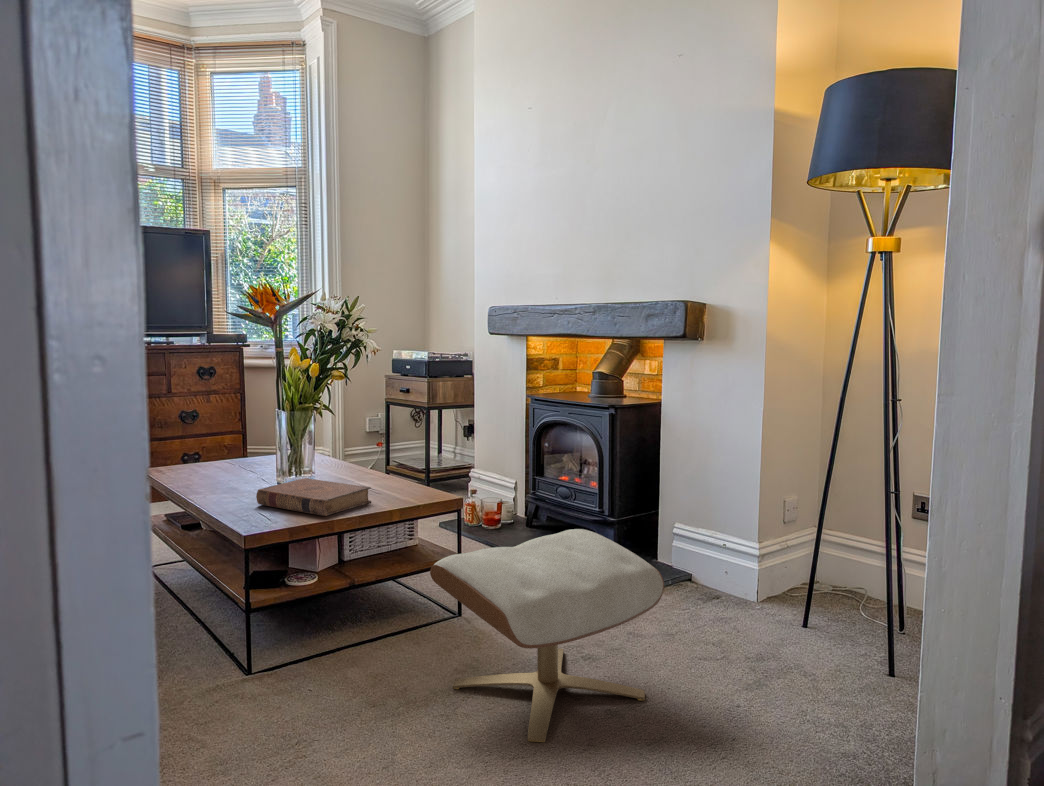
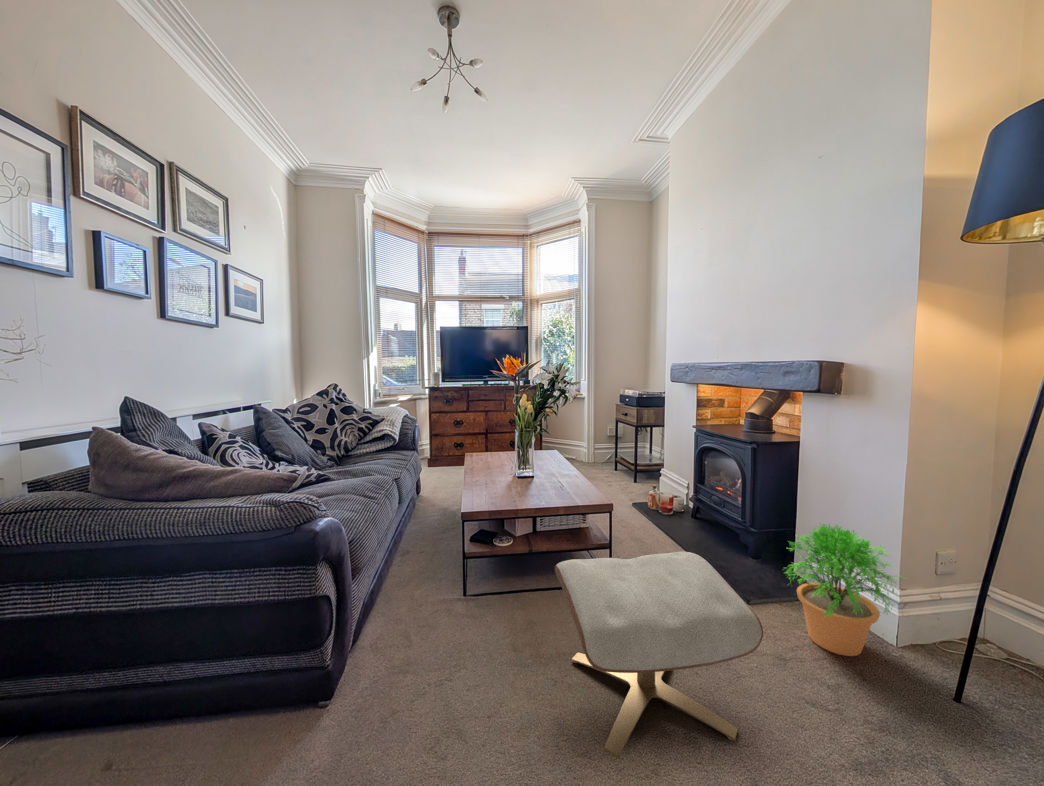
book: present [256,478,371,516] -> none [482,474,549,505]
potted plant: none [657,481,767,619] -> present [786,524,906,656]

